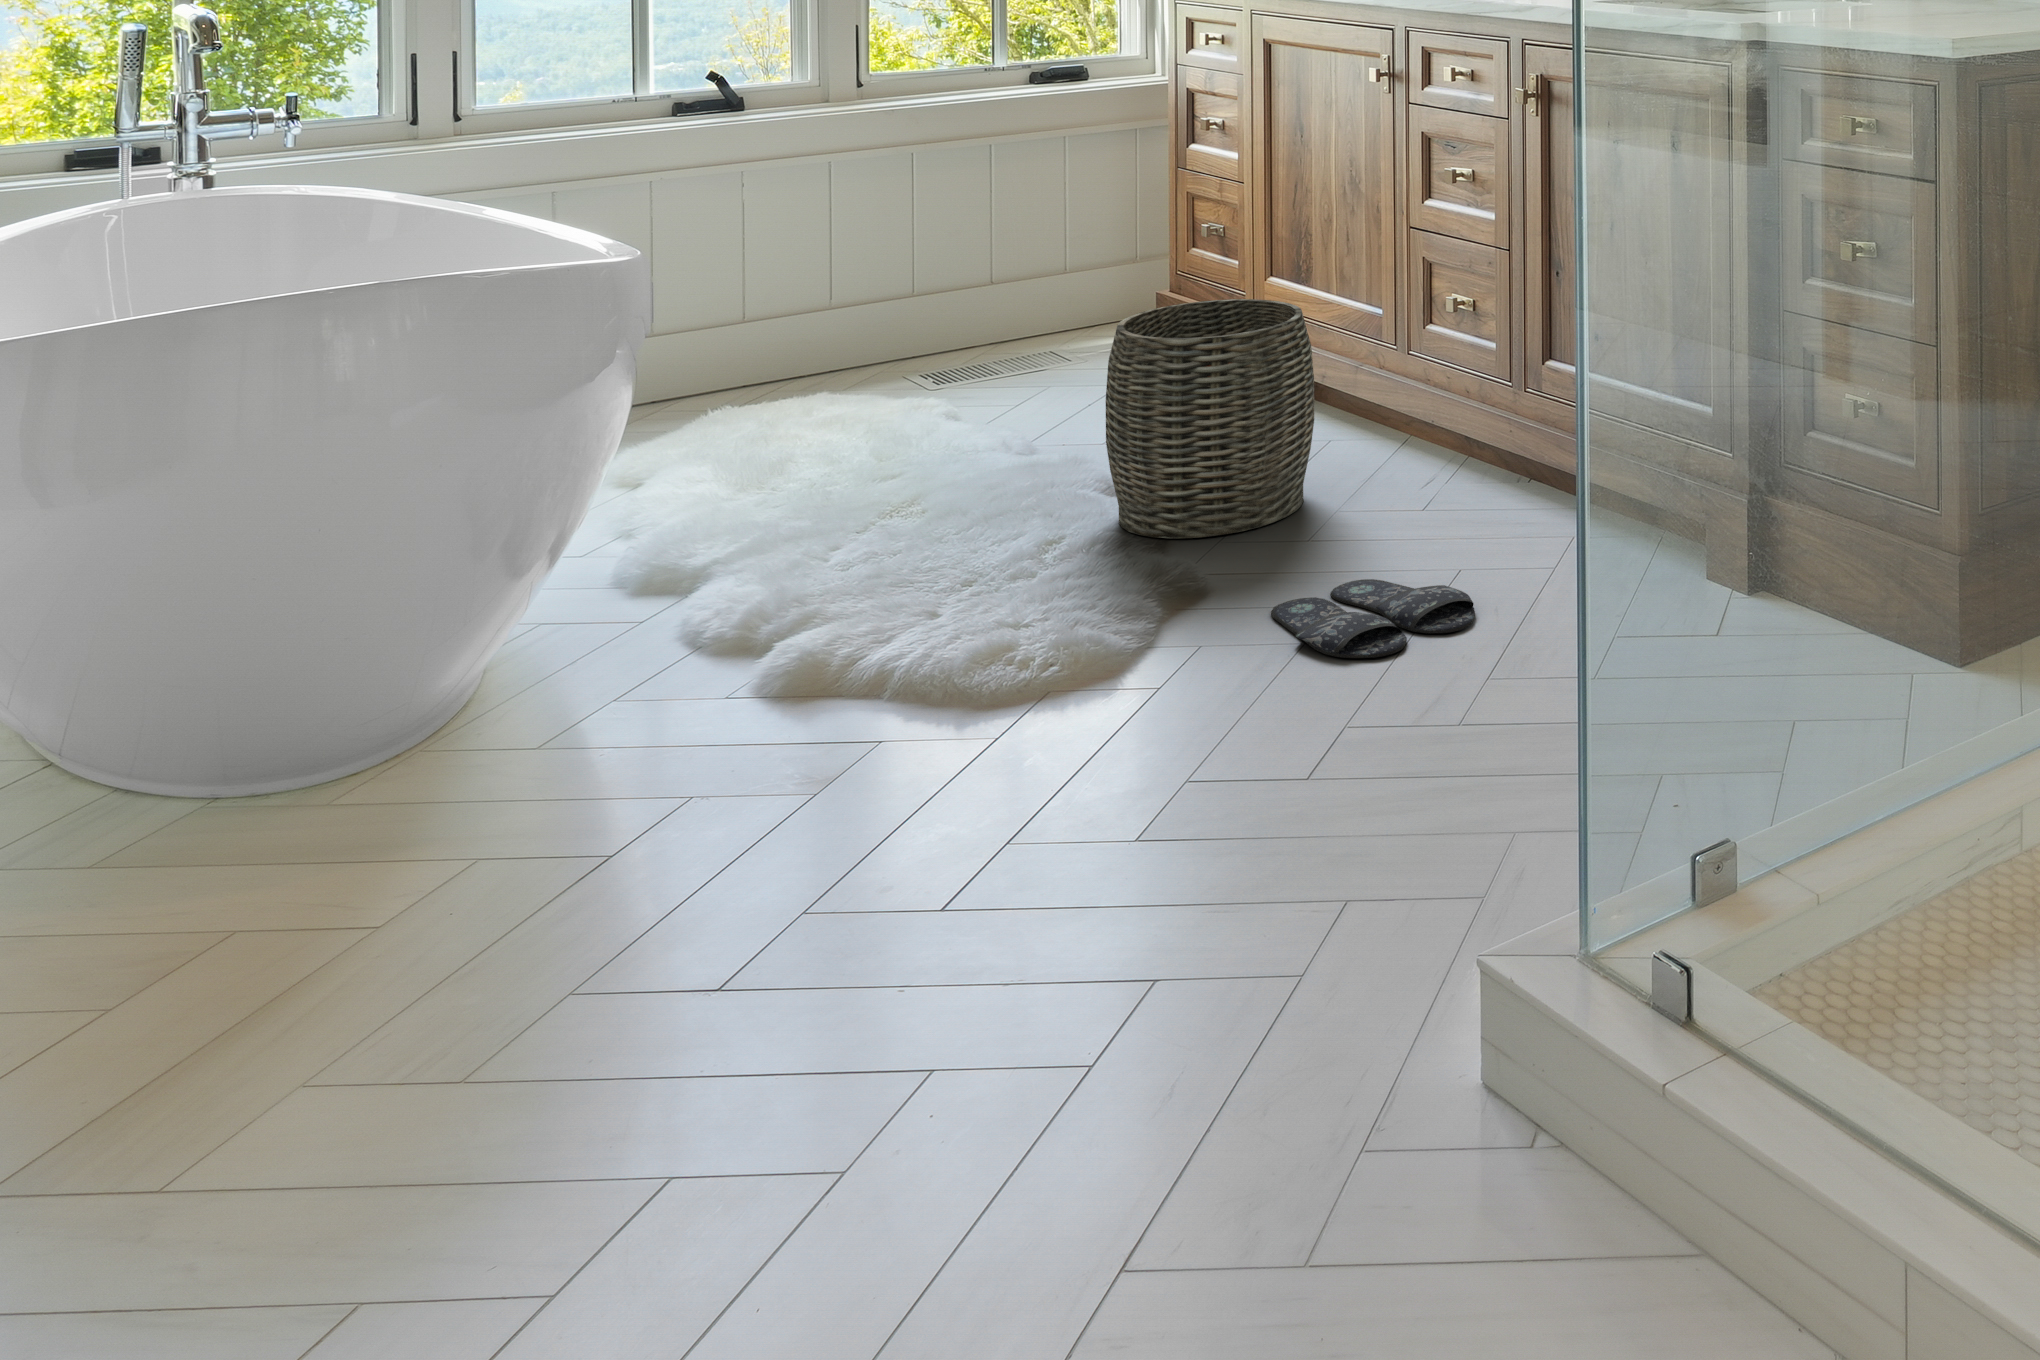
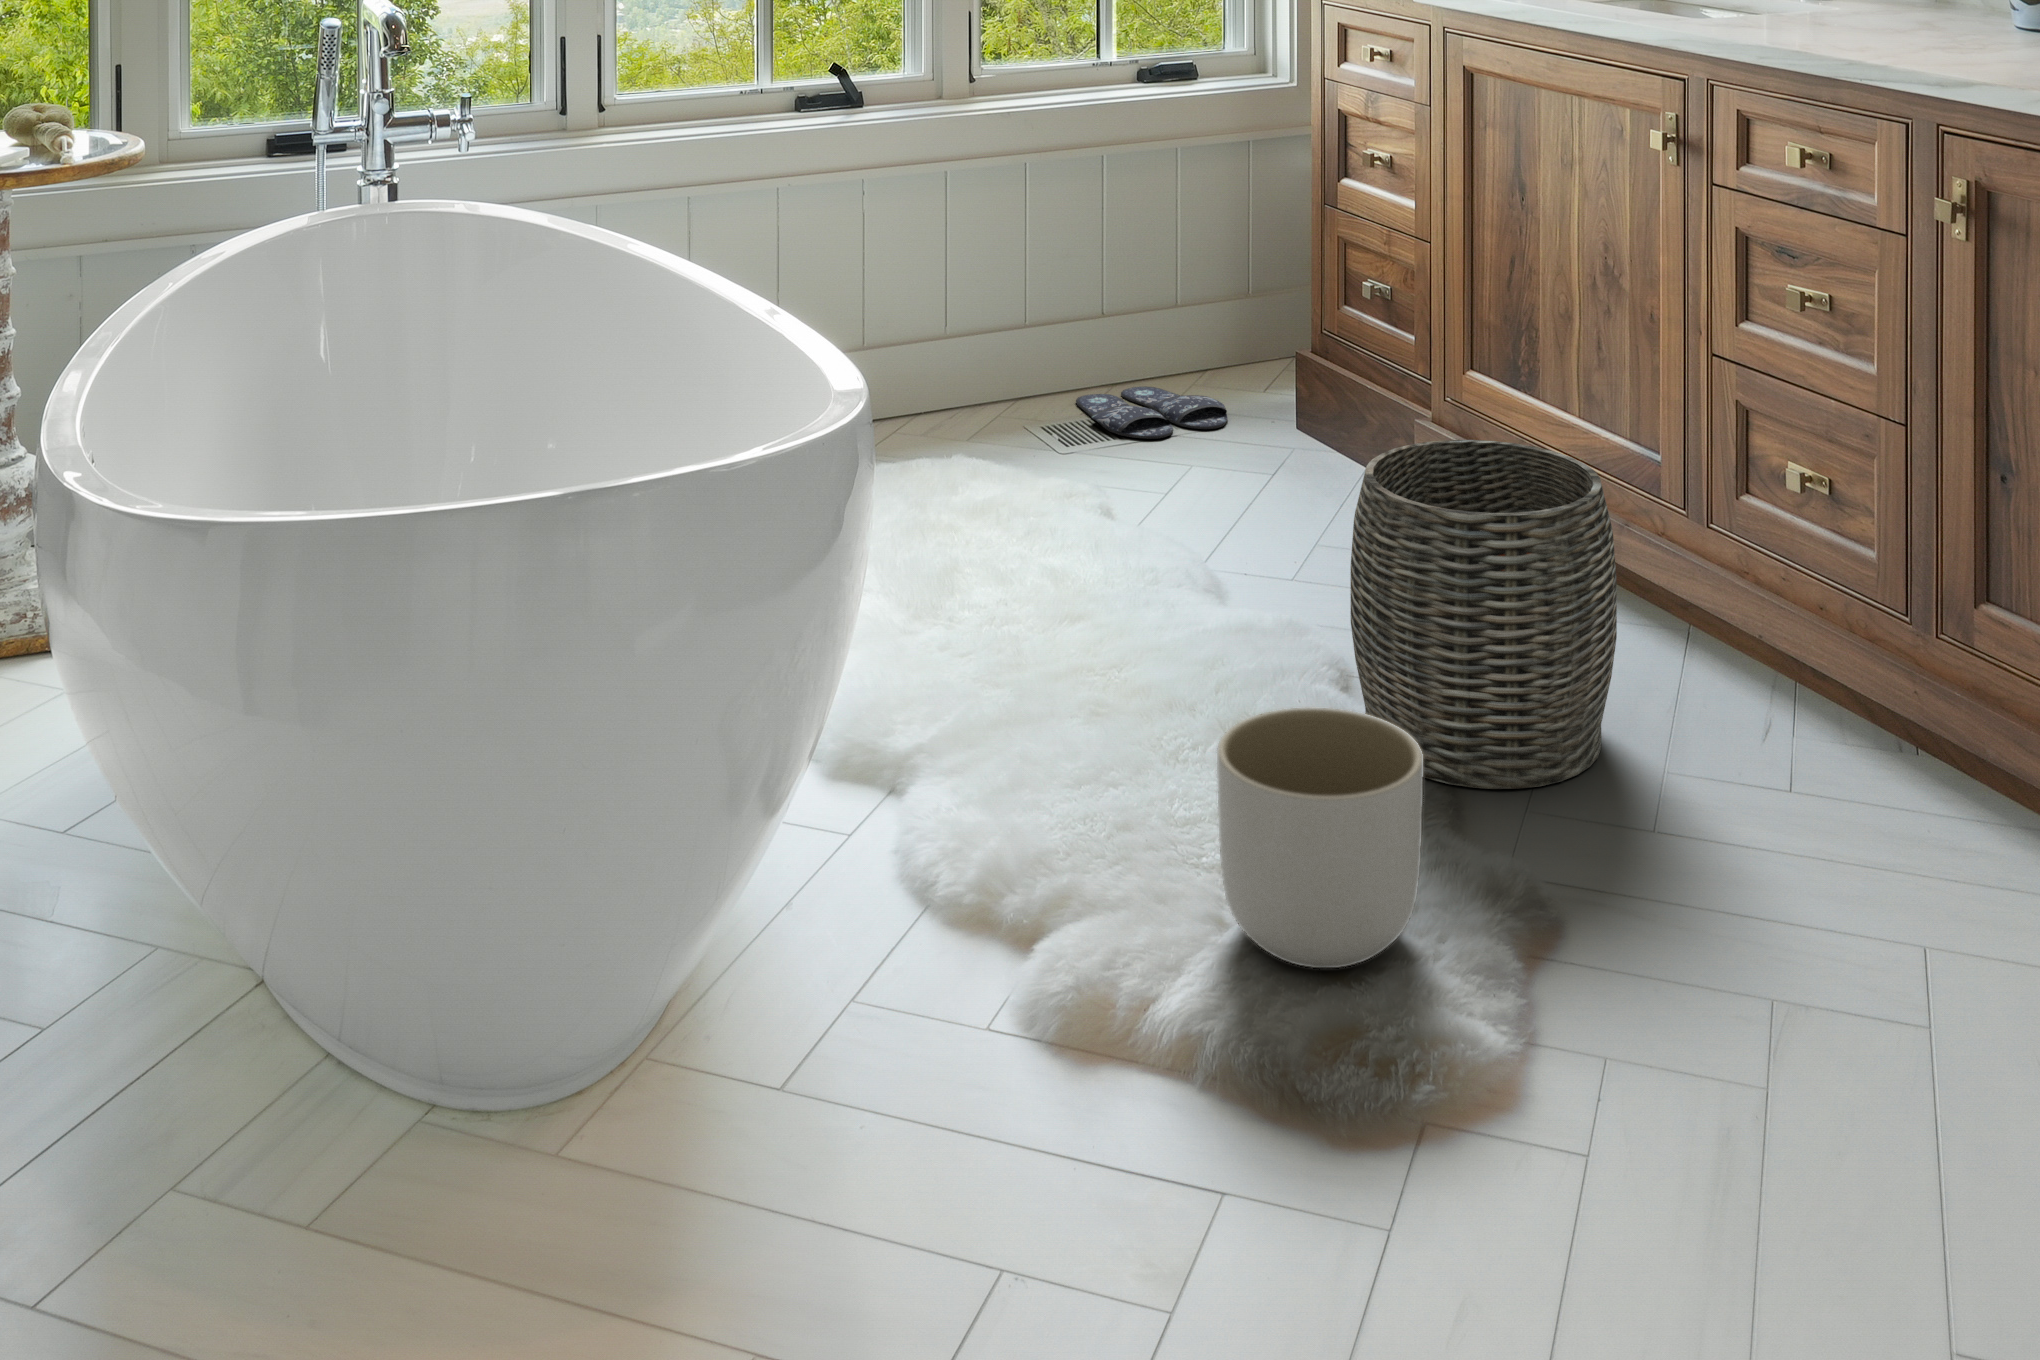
planter: none [941,474,1106,645] -> present [1217,707,1423,968]
slippers: present [1271,579,1475,658] -> present [1076,386,1227,439]

